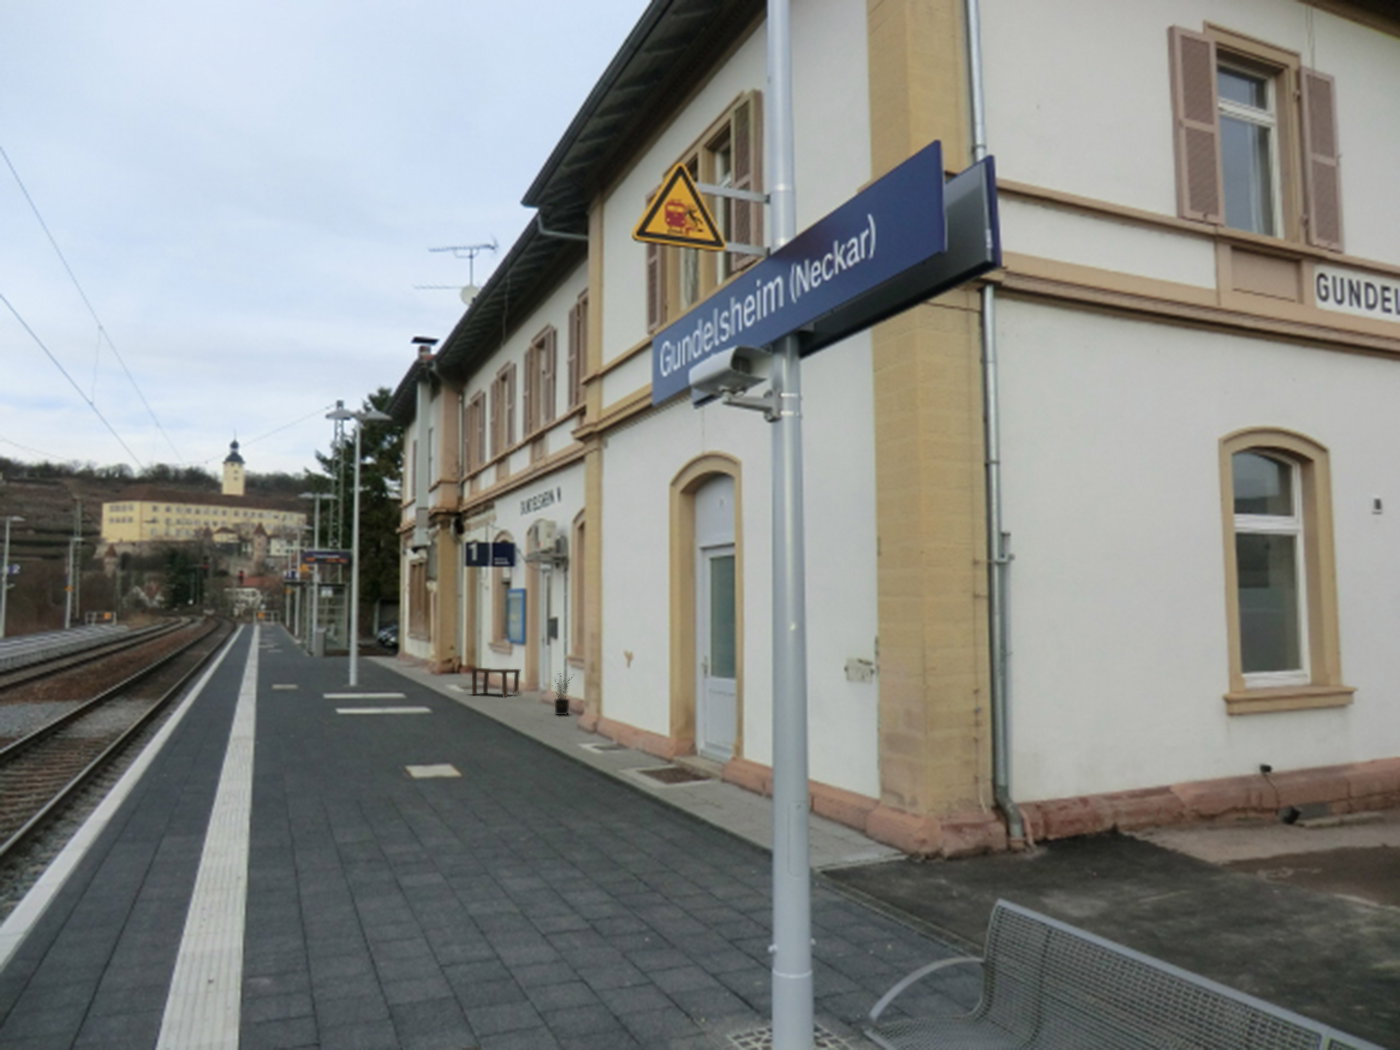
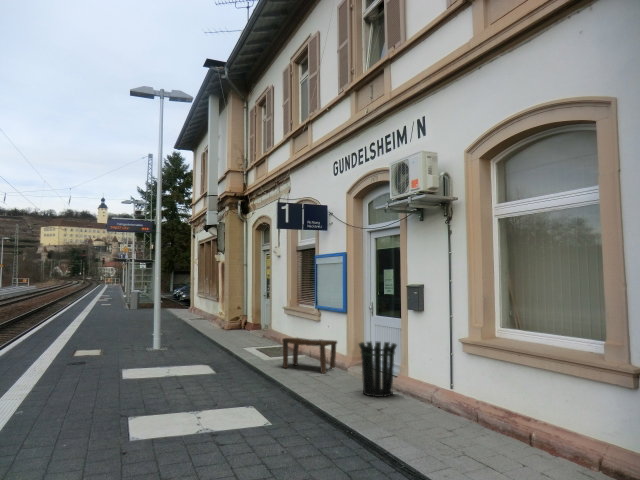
waste bin: none [518,664,550,705] -> present [359,342,397,397]
potted plant: present [555,674,572,715] -> none [447,364,480,434]

